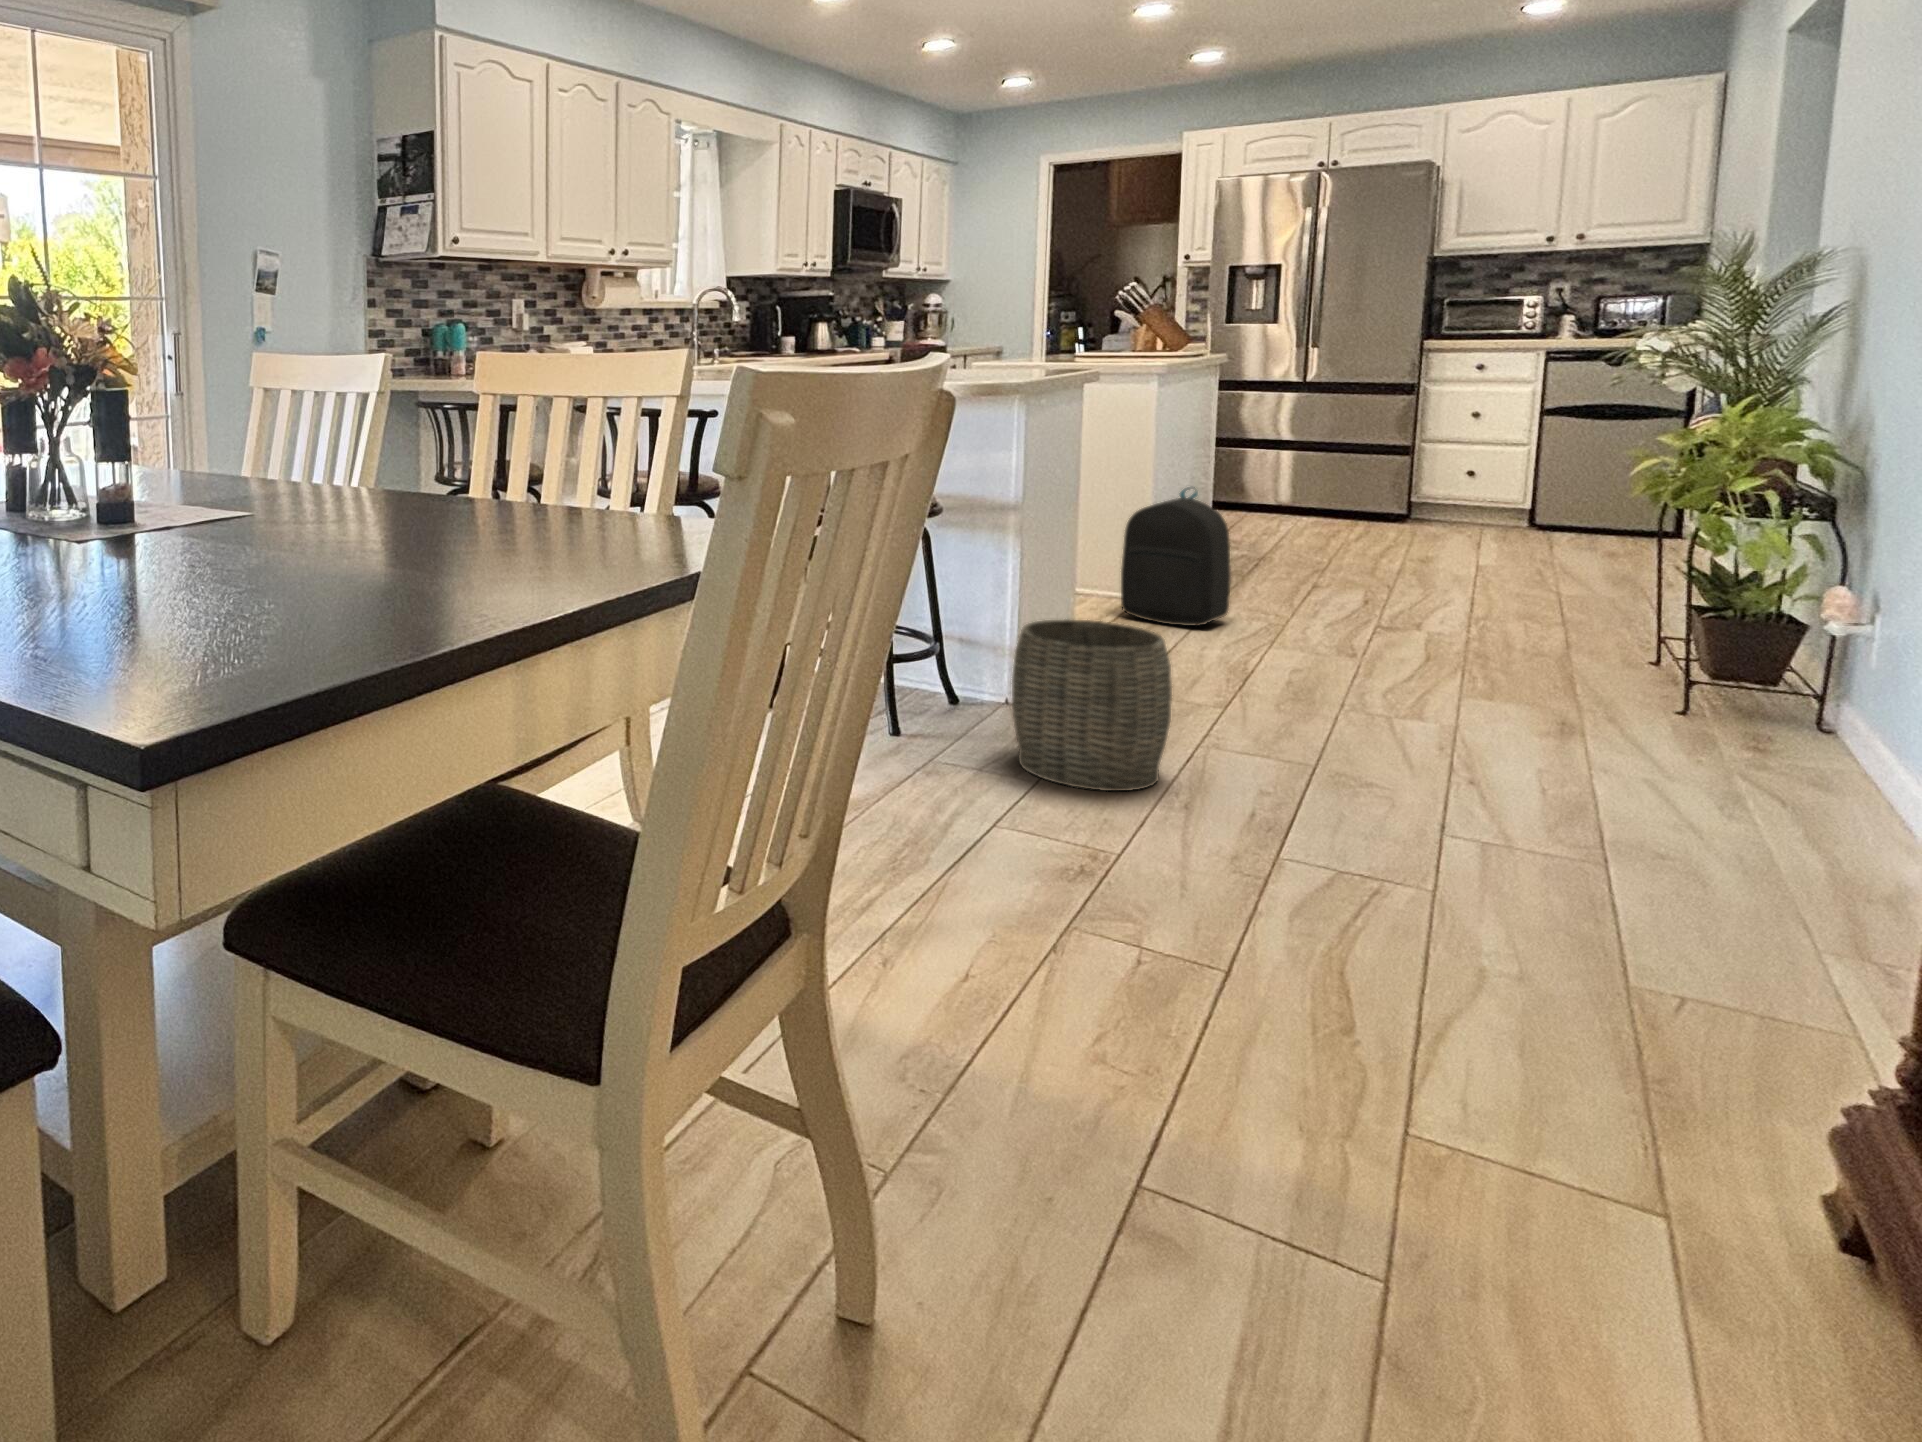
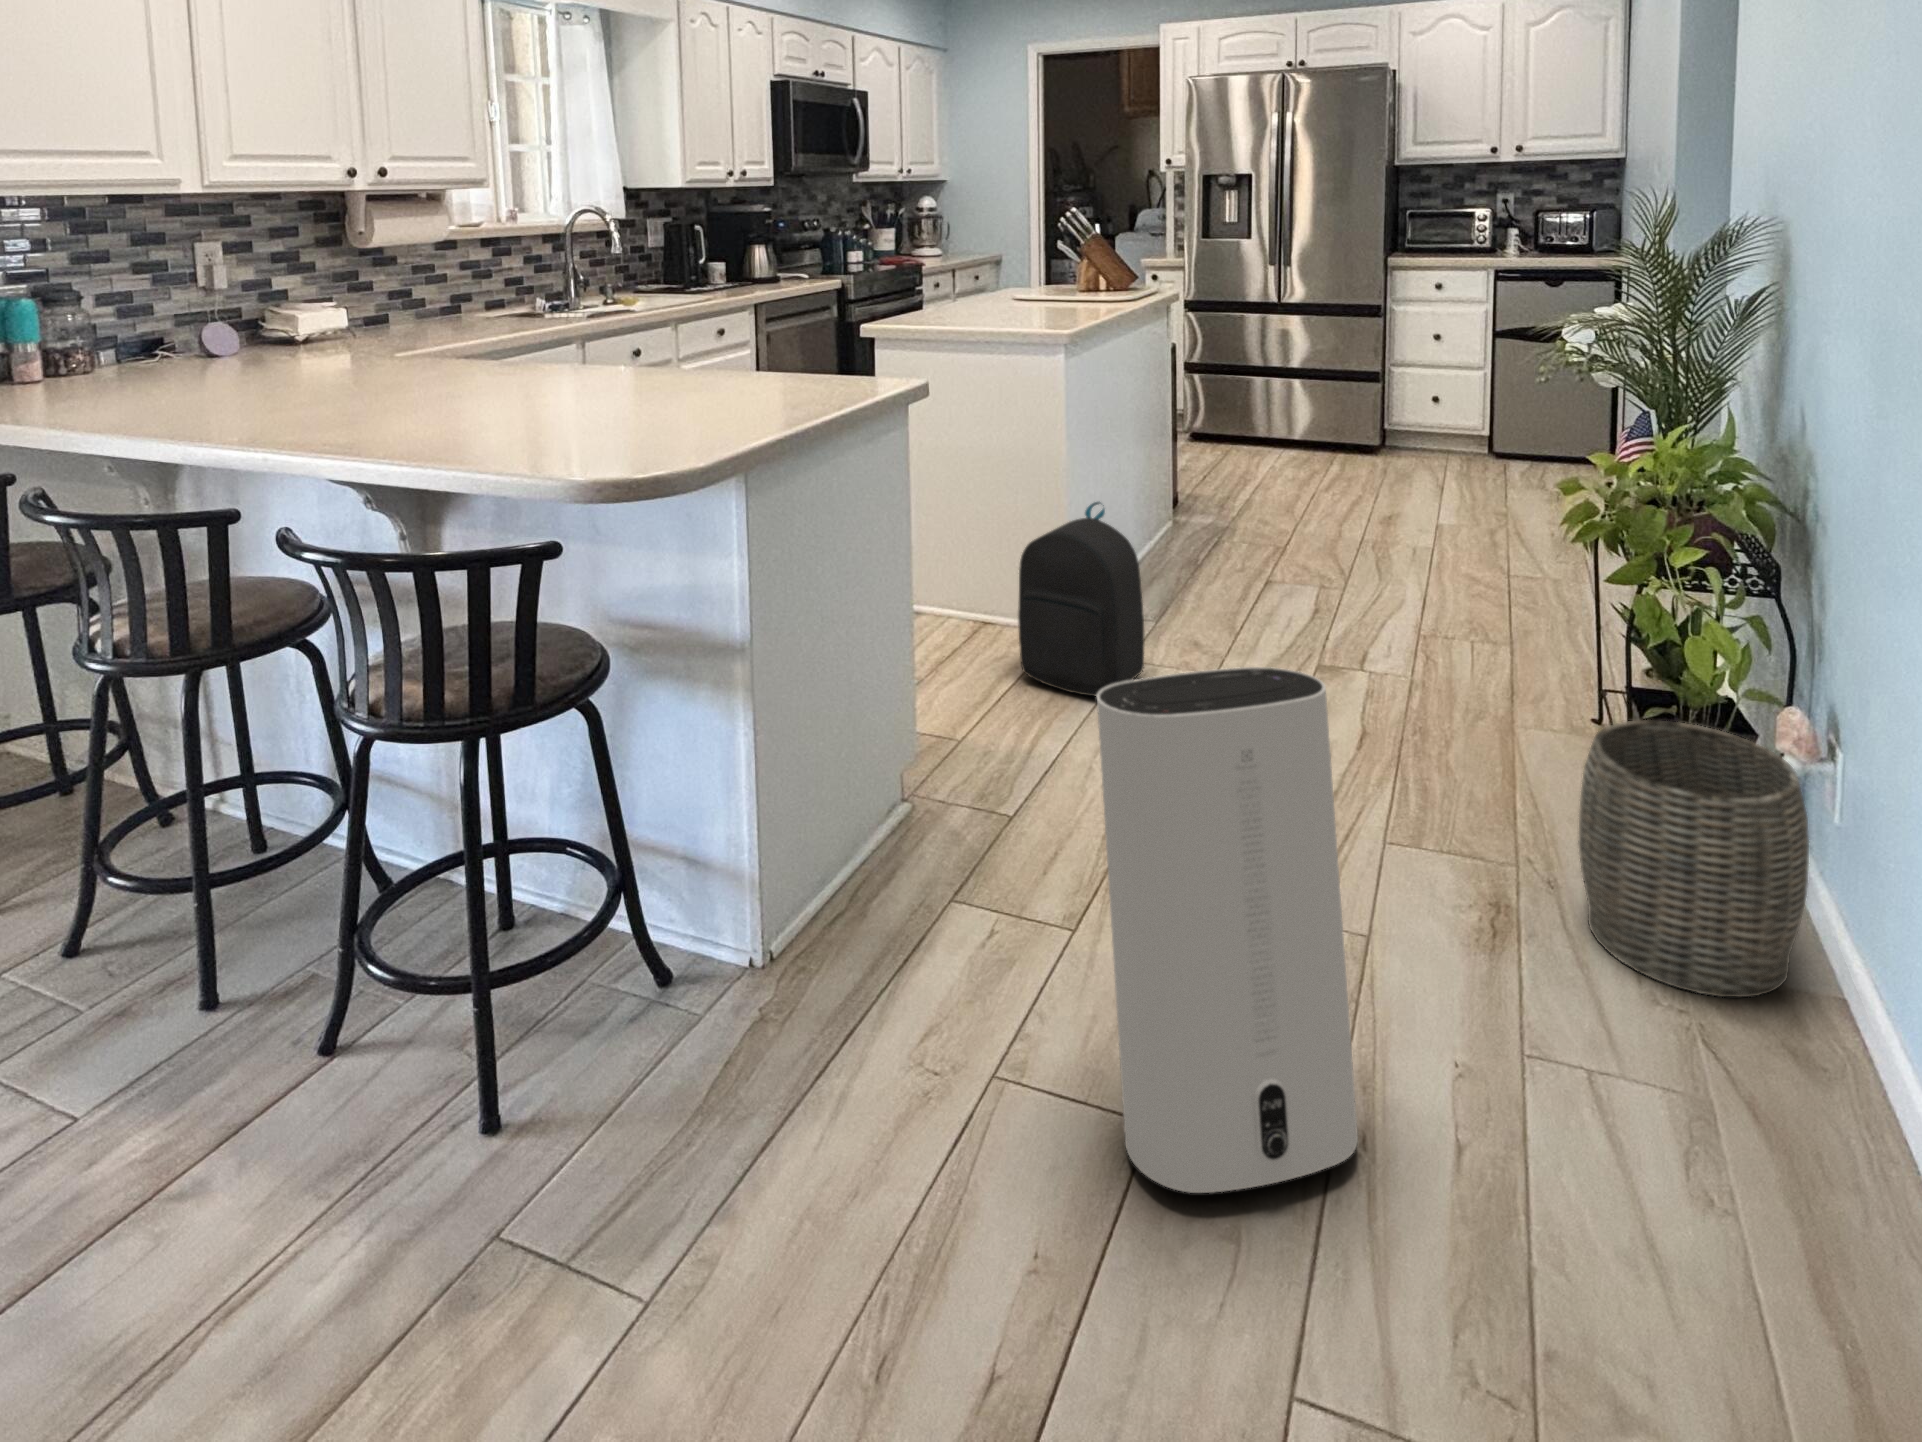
air purifier: none [1294,505,1472,779] -> present [1097,667,1358,1193]
woven basket: present [1012,619,1172,791] -> present [1578,720,1809,998]

